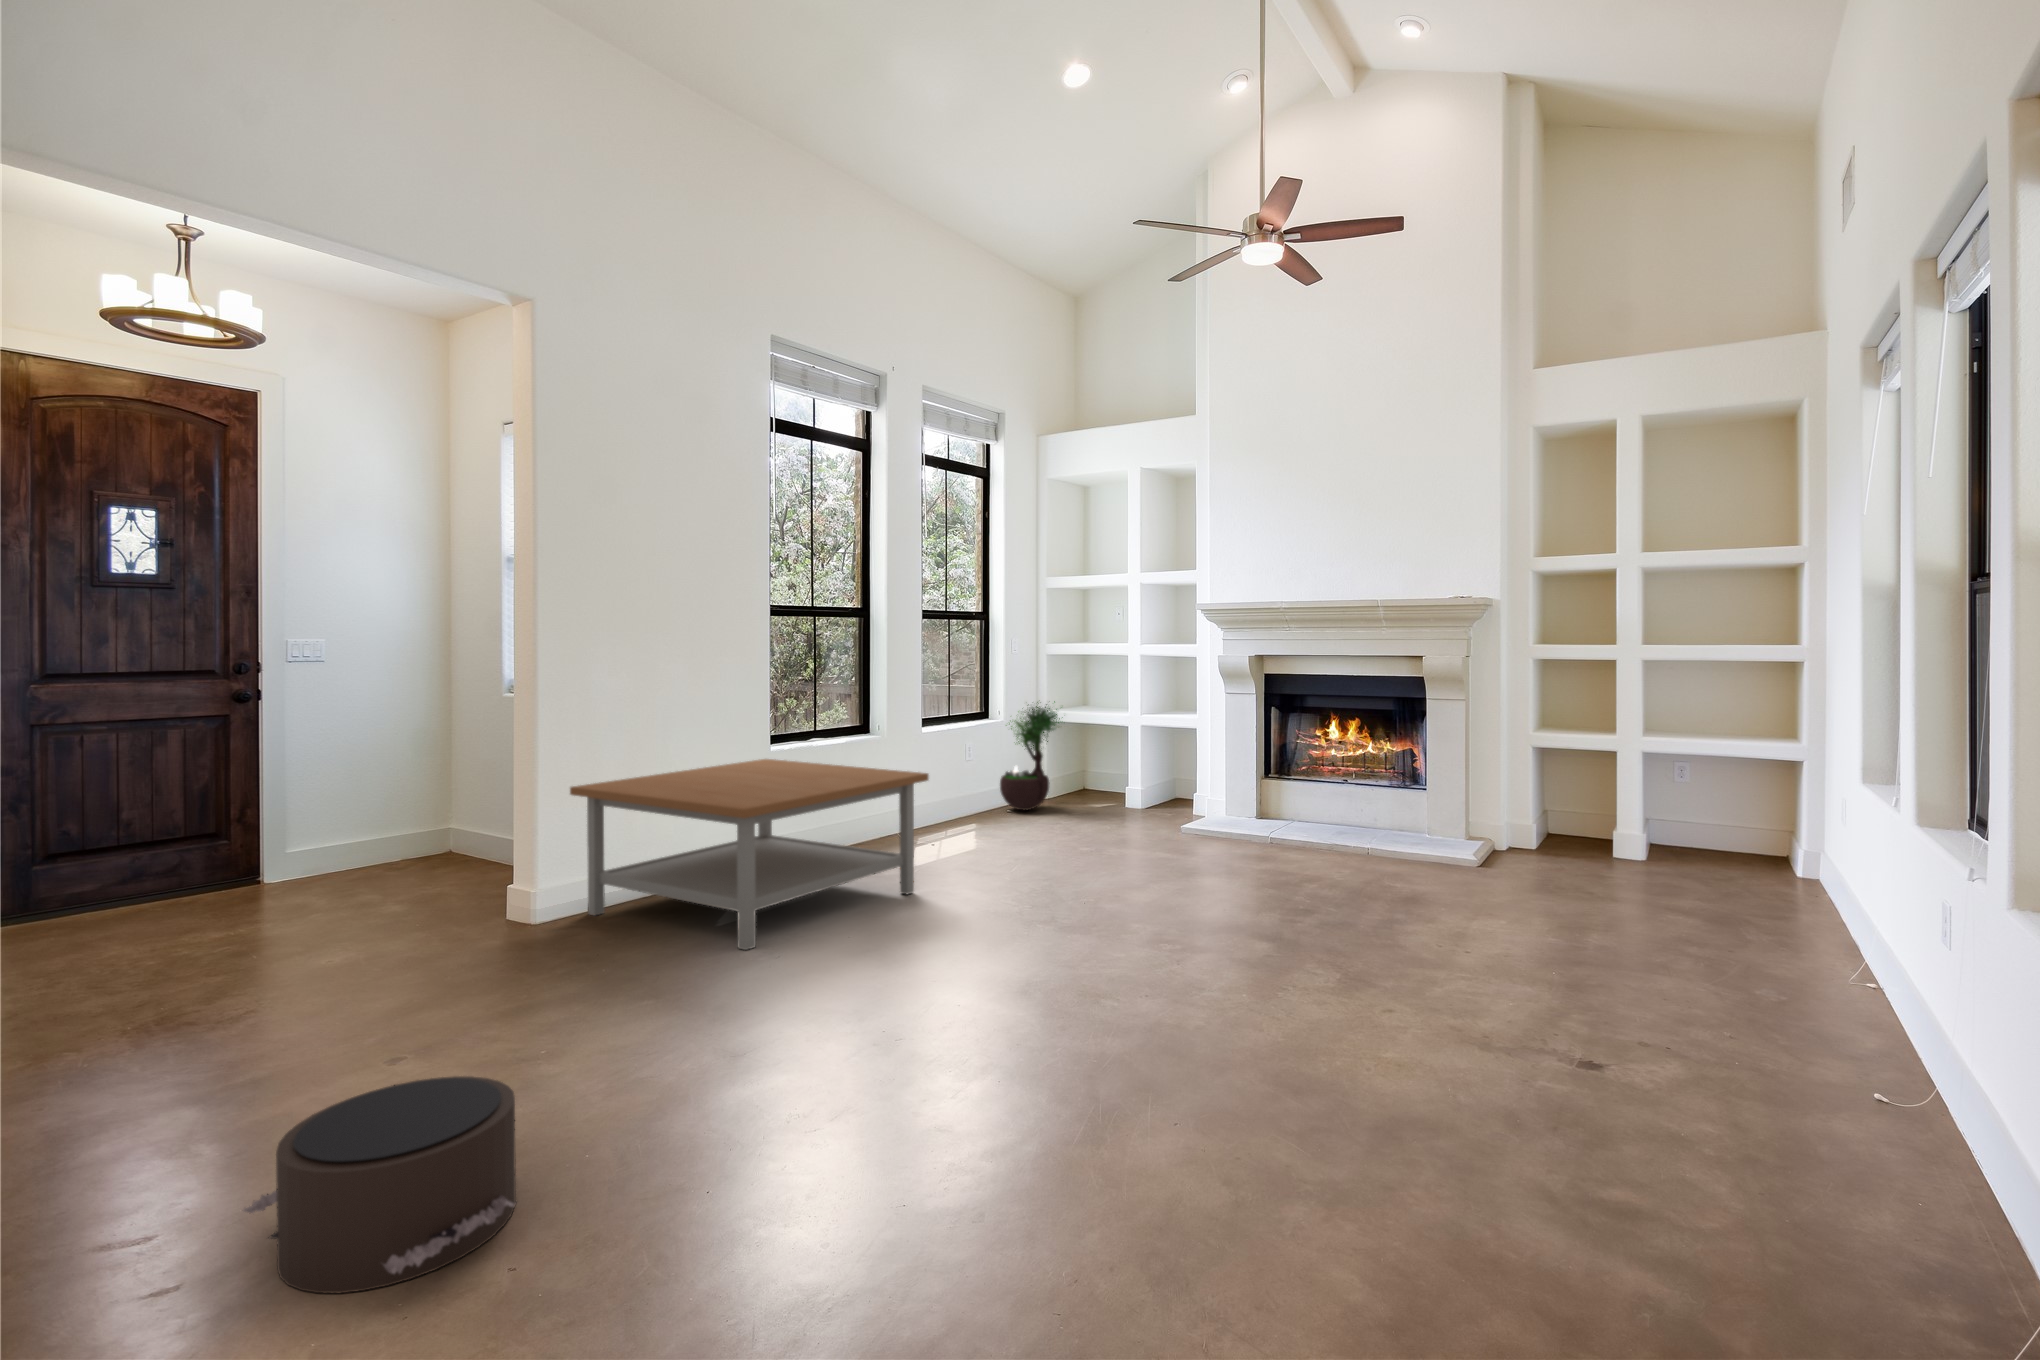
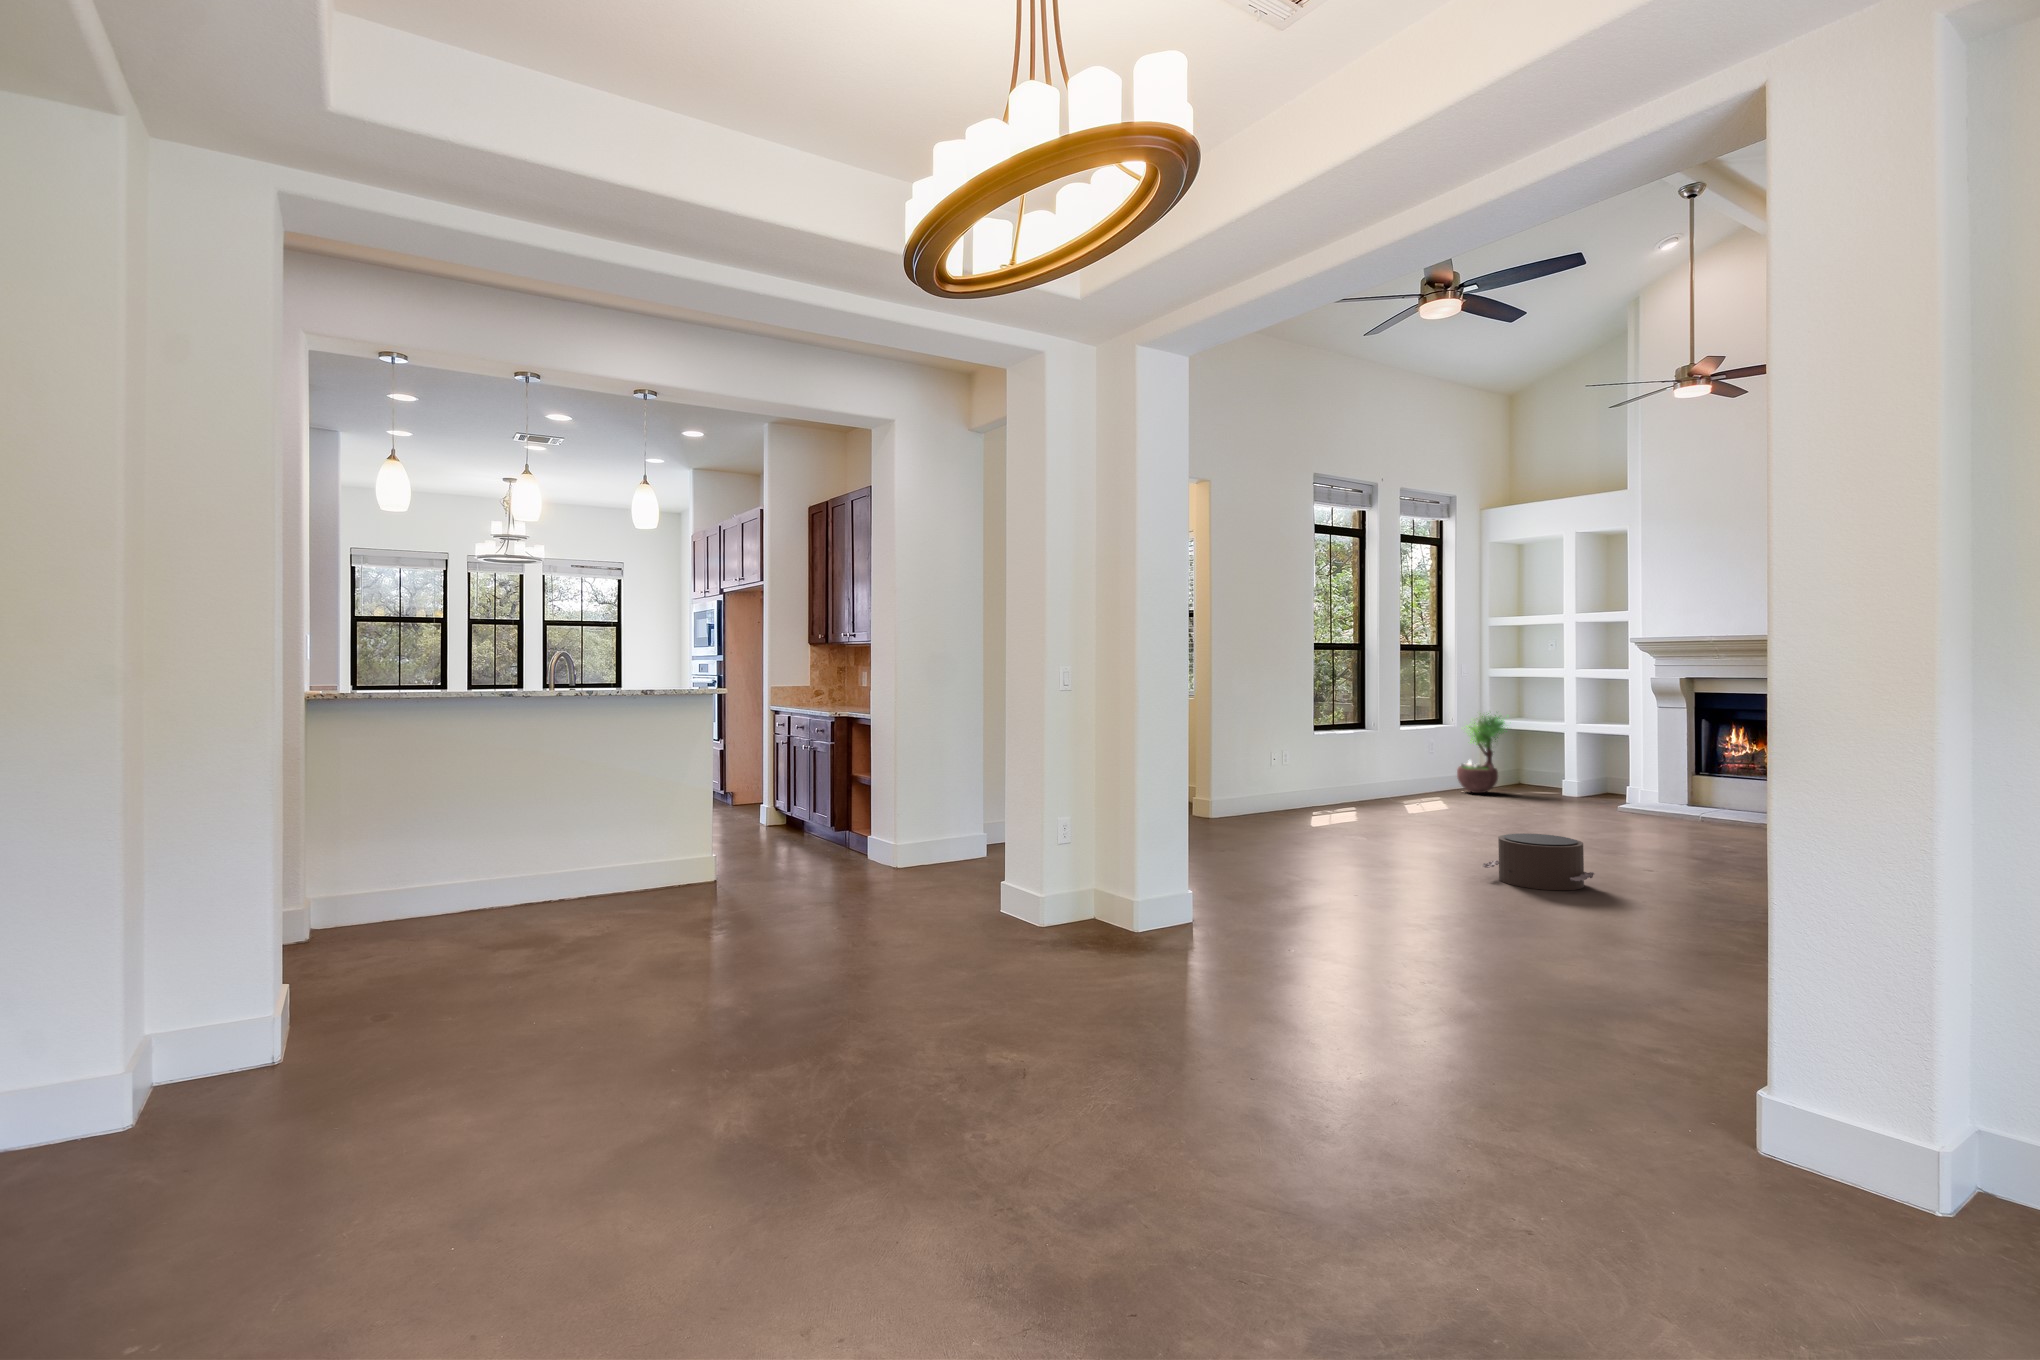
coffee table: present [570,759,929,950] -> none [1218,740,1434,839]
pouf: present [244,1076,517,1293] -> present [1482,833,1595,890]

